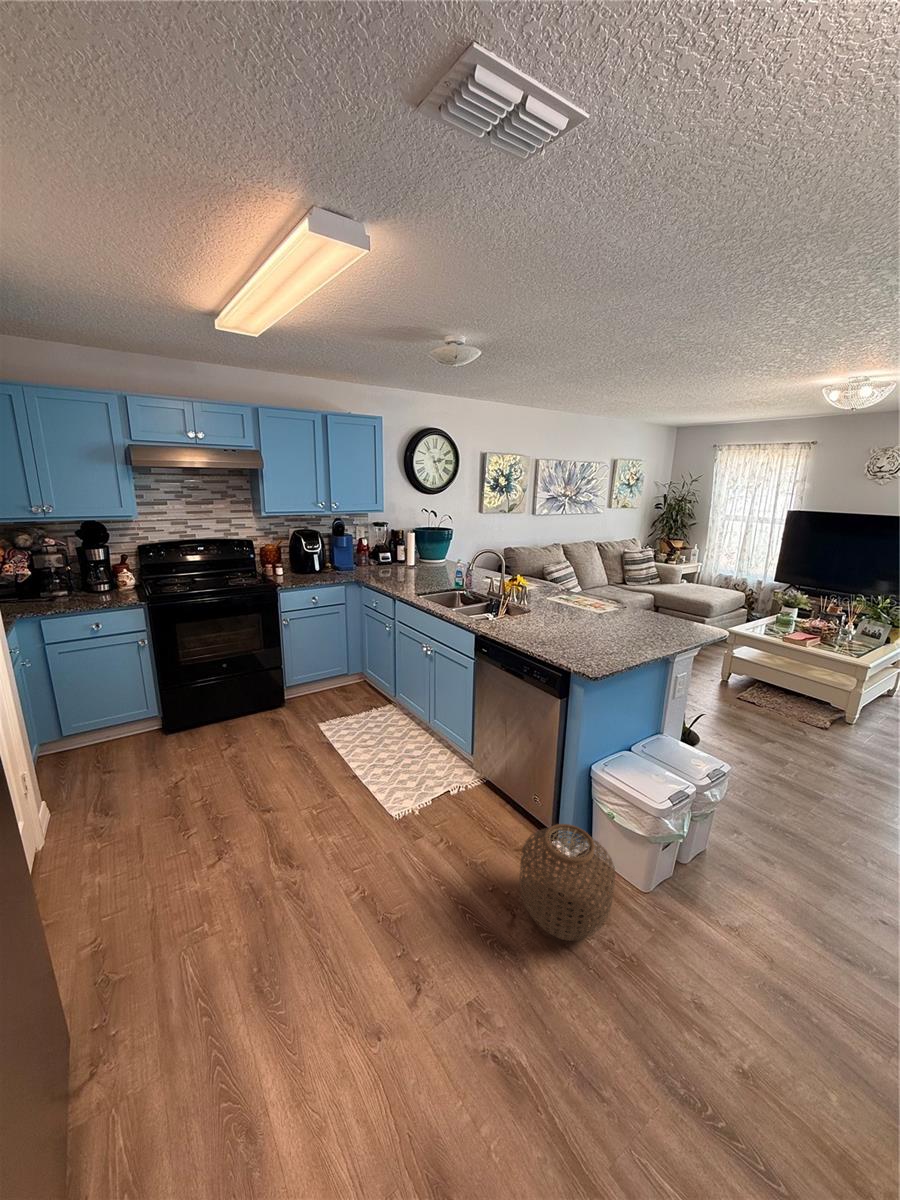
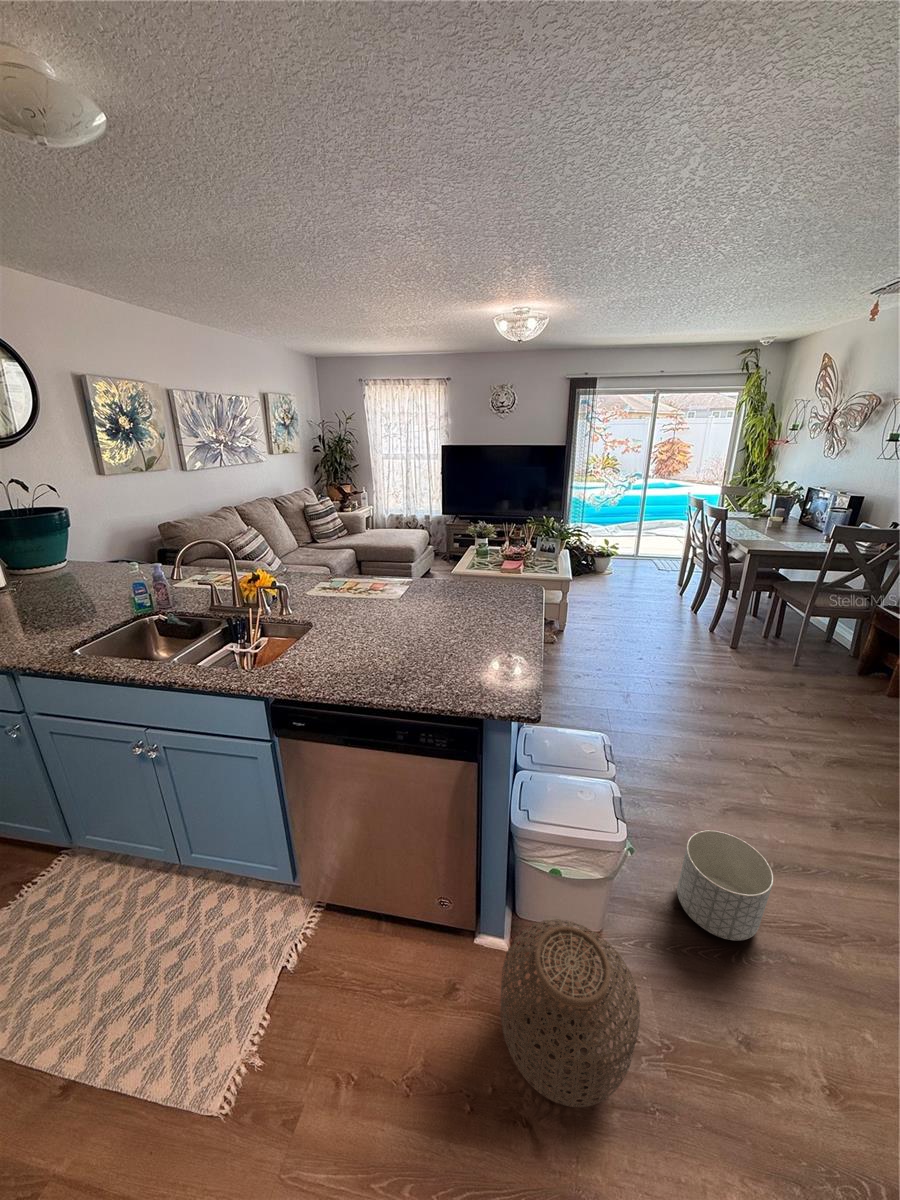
planter: none [737,879,838,993] -> present [677,830,773,941]

